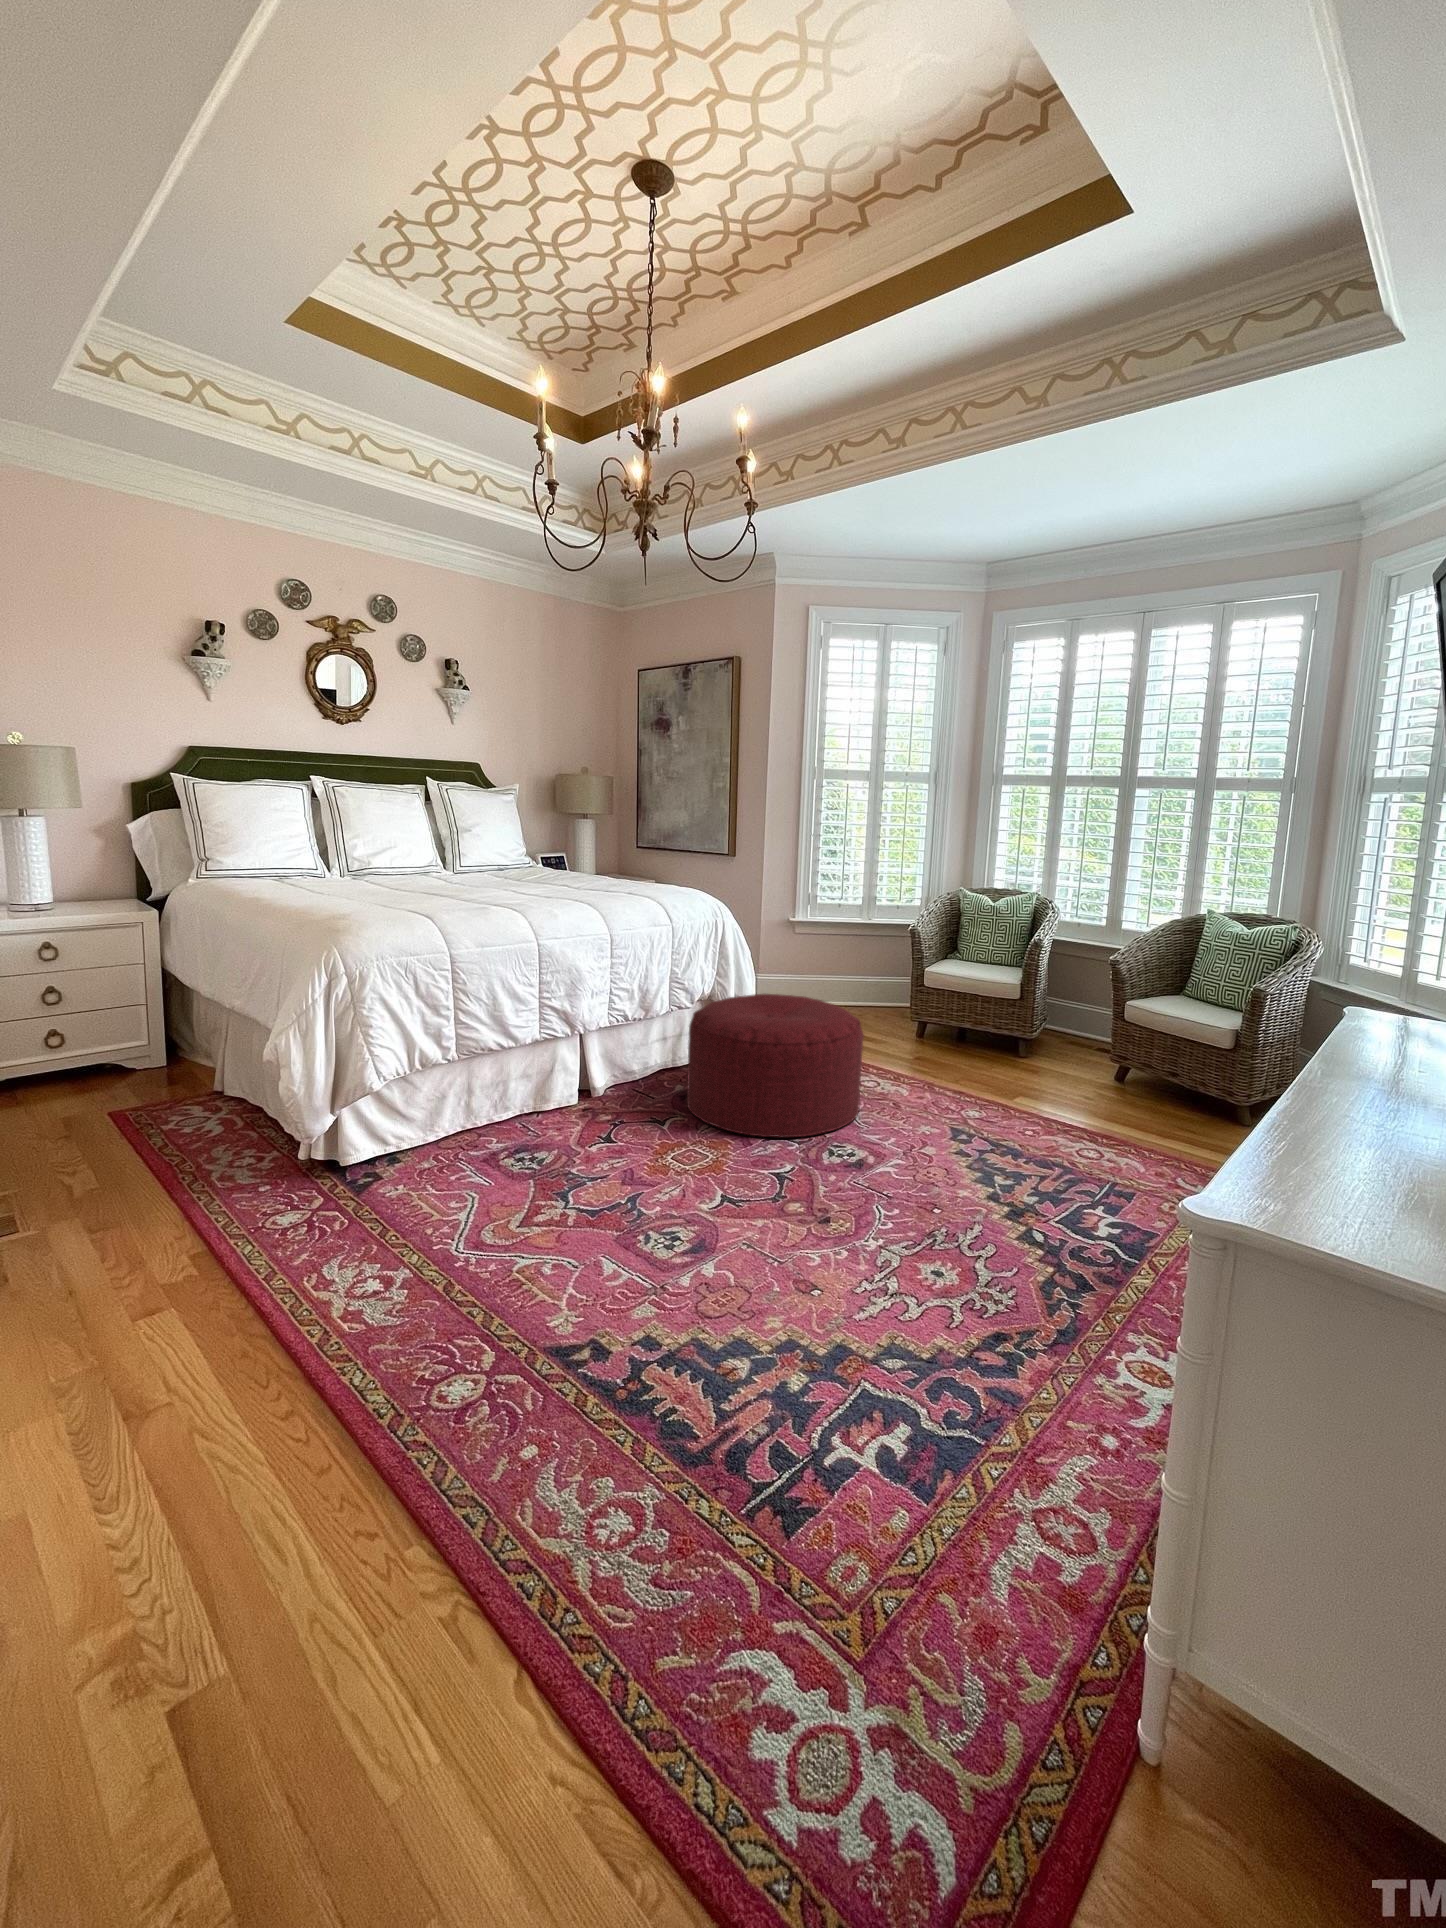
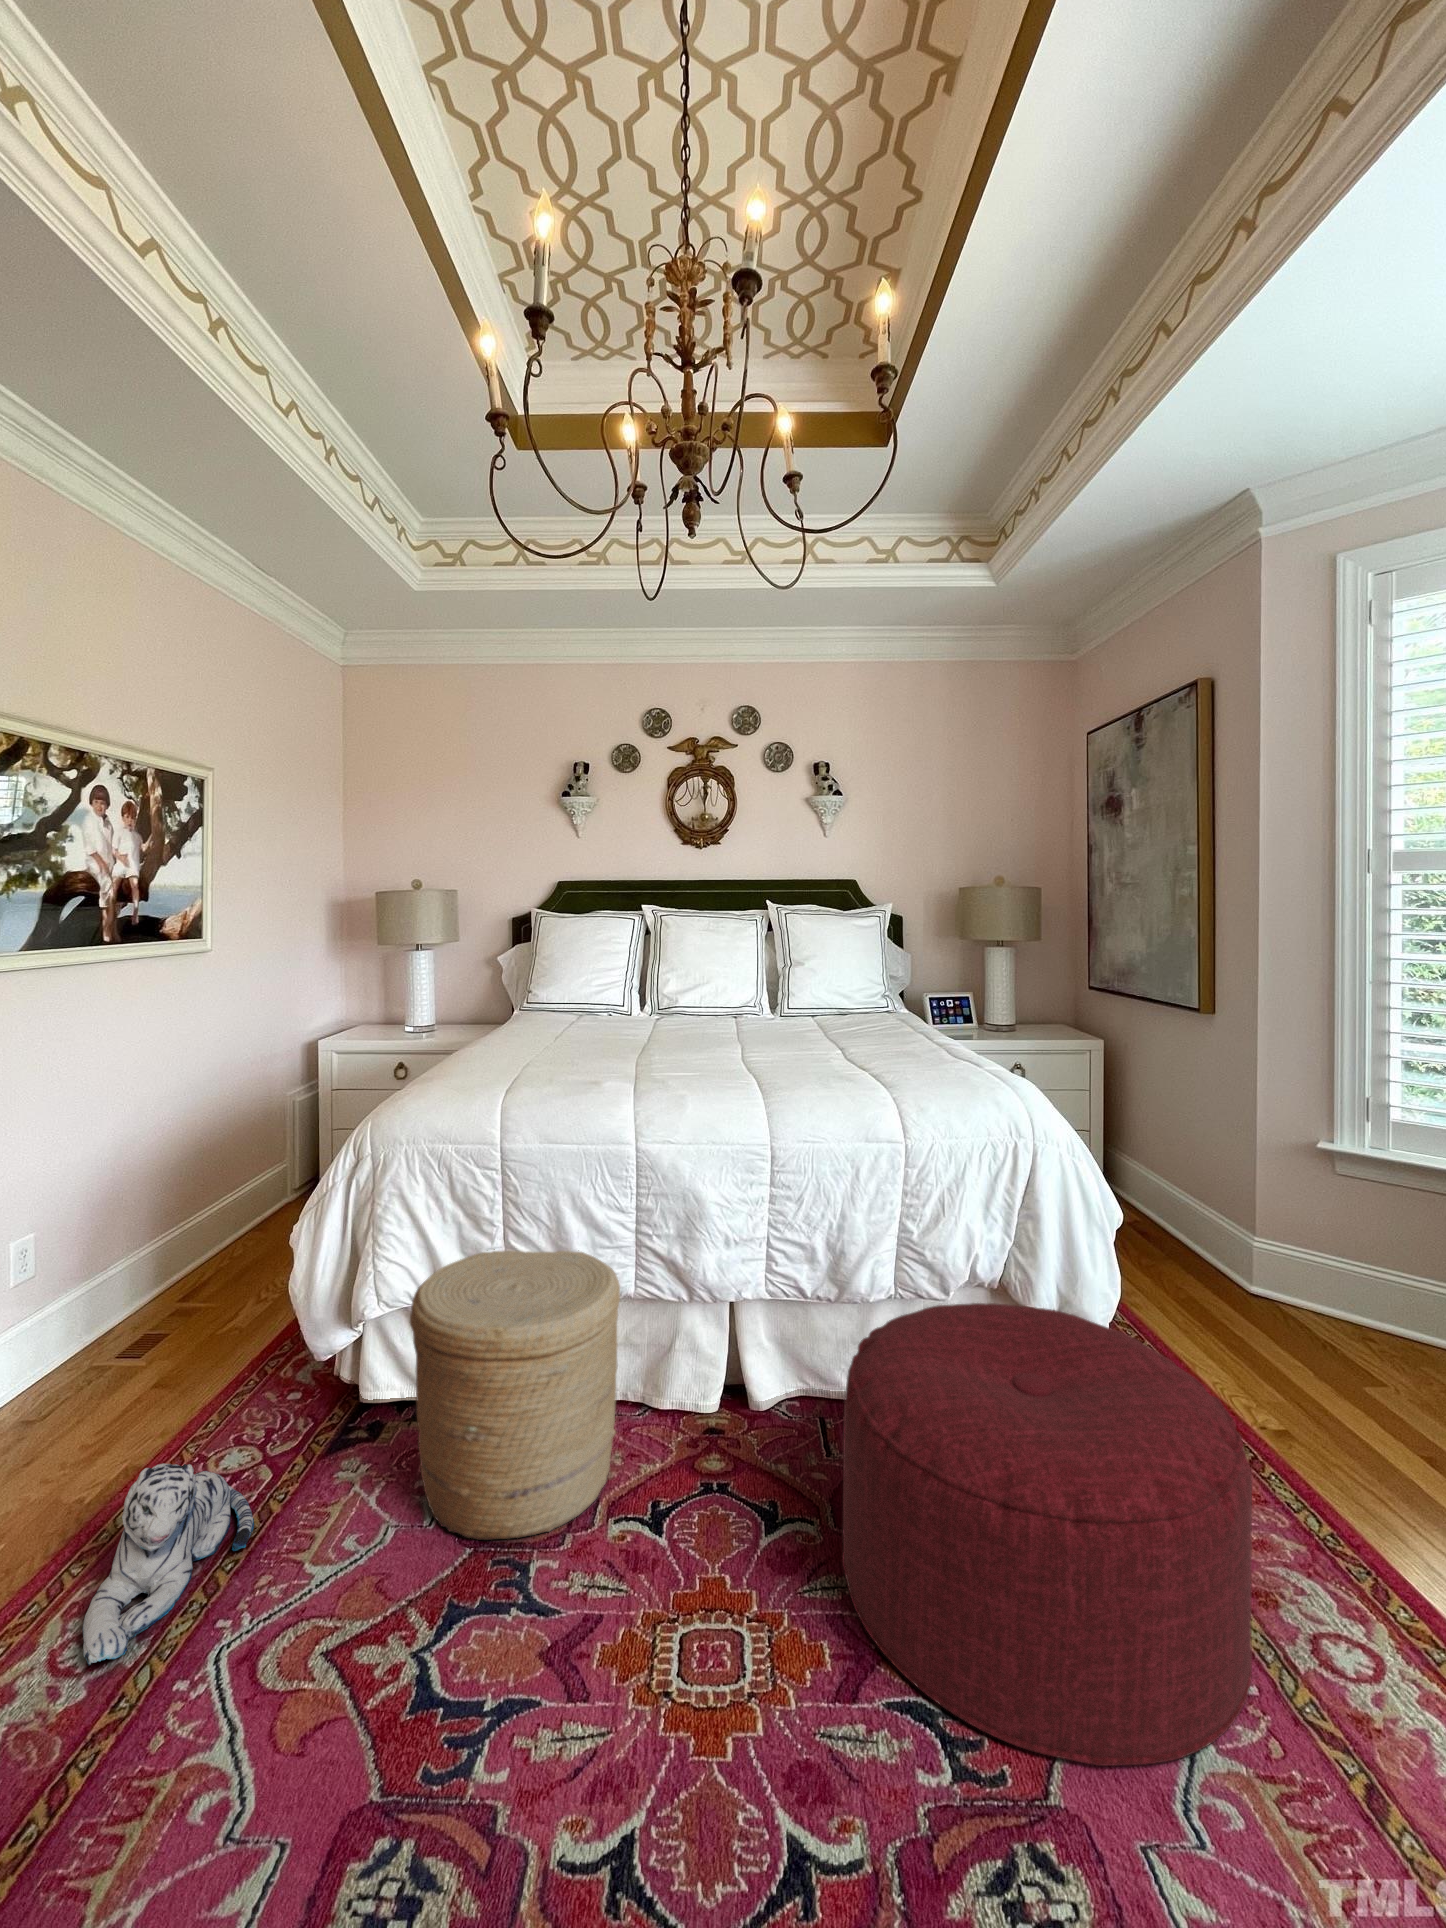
woven basket: none [433,1016,577,1182] -> present [410,1249,620,1540]
plush toy: none [297,1176,399,1288] -> present [82,1463,254,1665]

